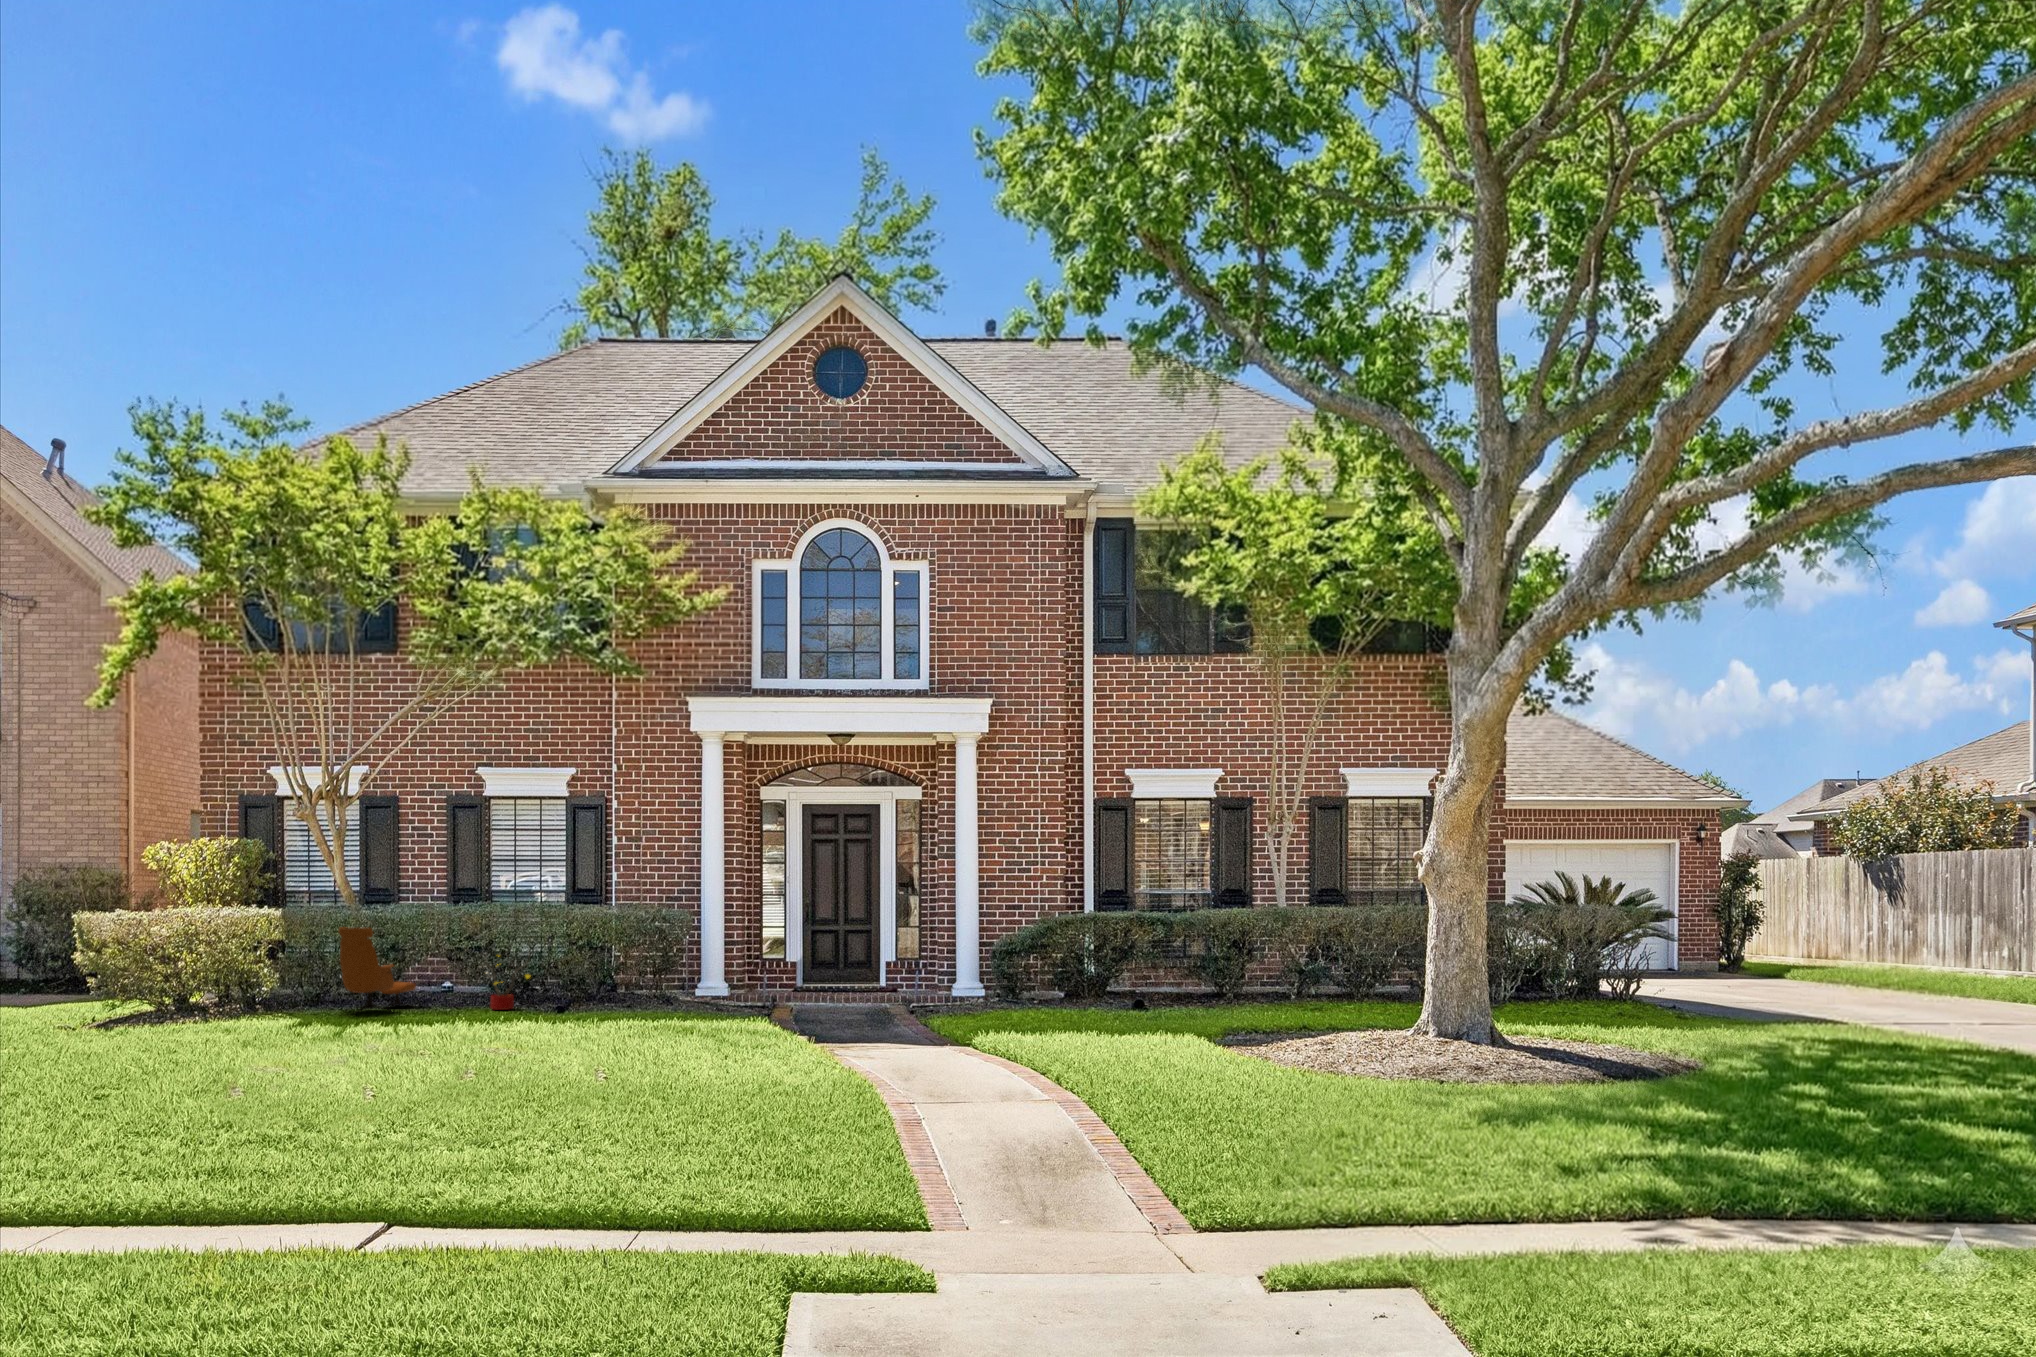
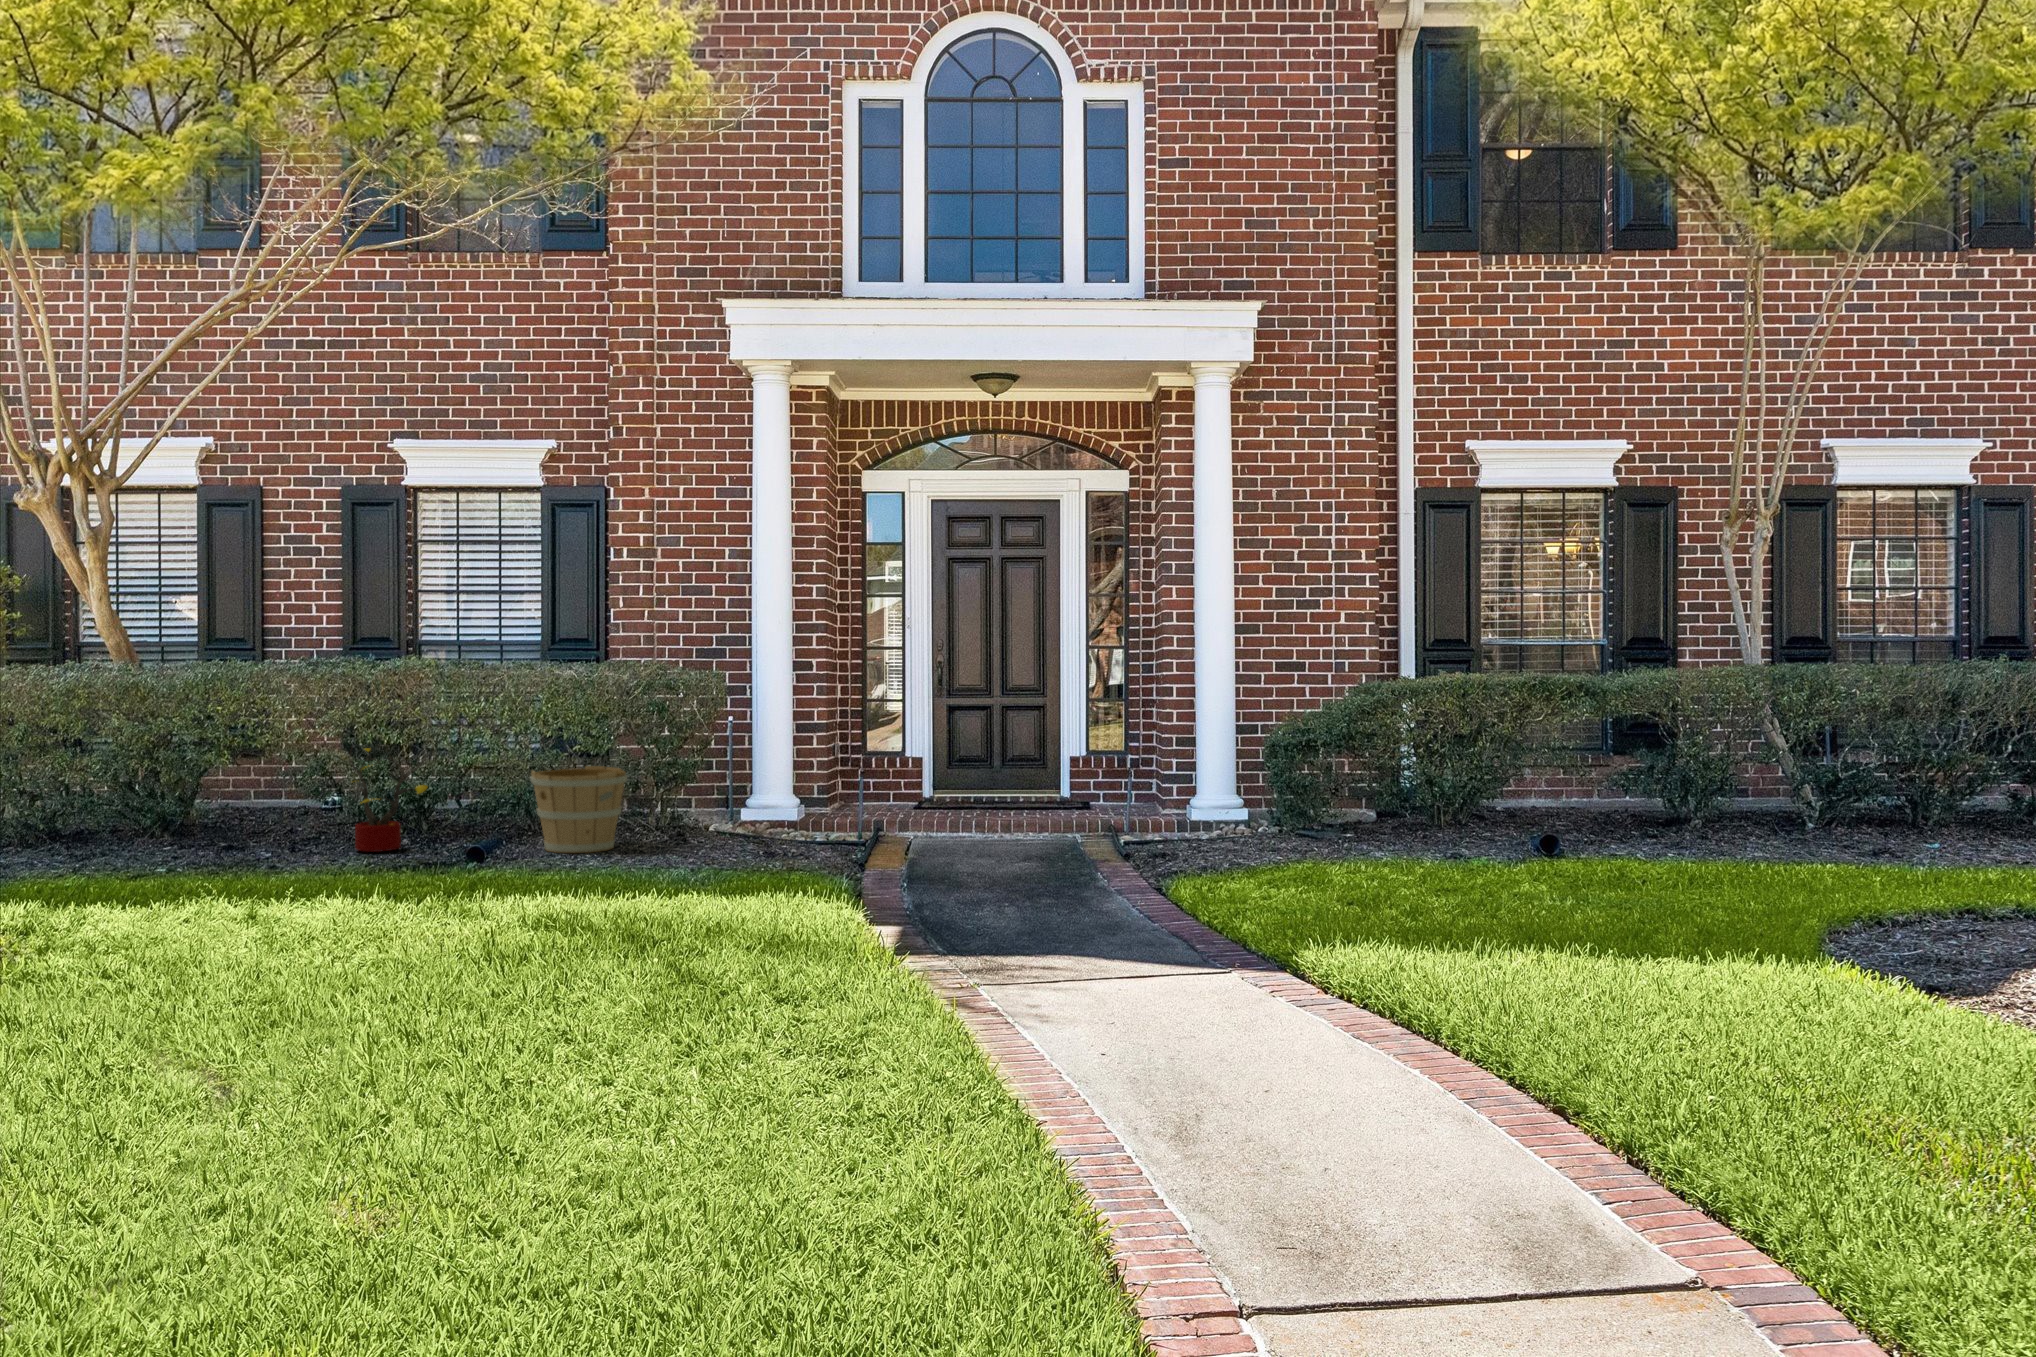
lounge chair: present [338,927,416,1011] -> none [32,694,225,864]
wooden bucket: none [583,965,634,1011] -> present [531,766,627,853]

